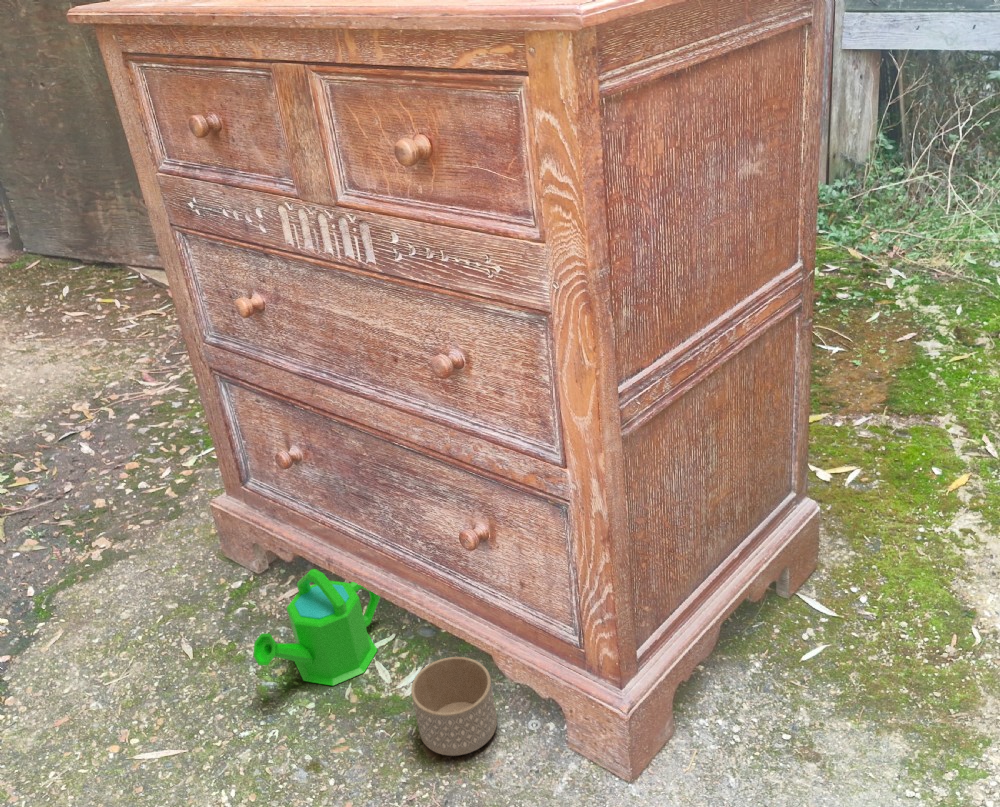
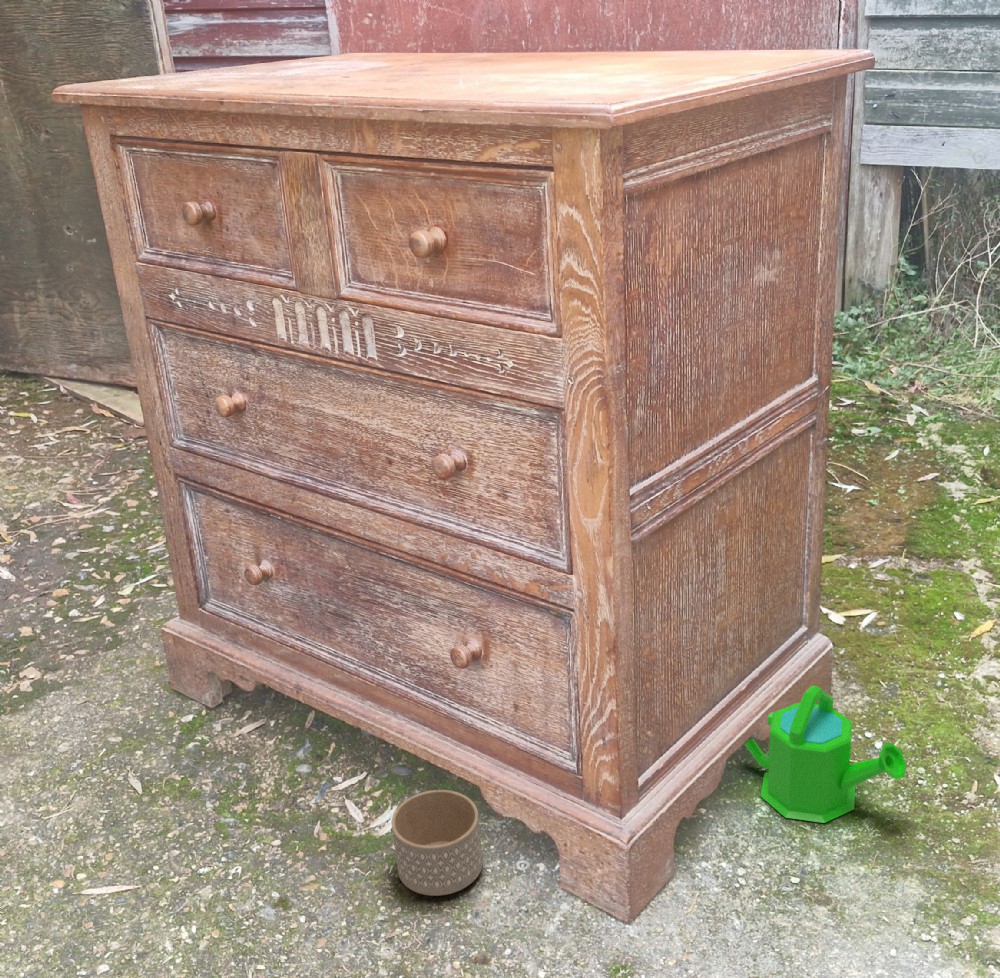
watering can: present [253,569,380,686] -> present [745,685,907,823]

